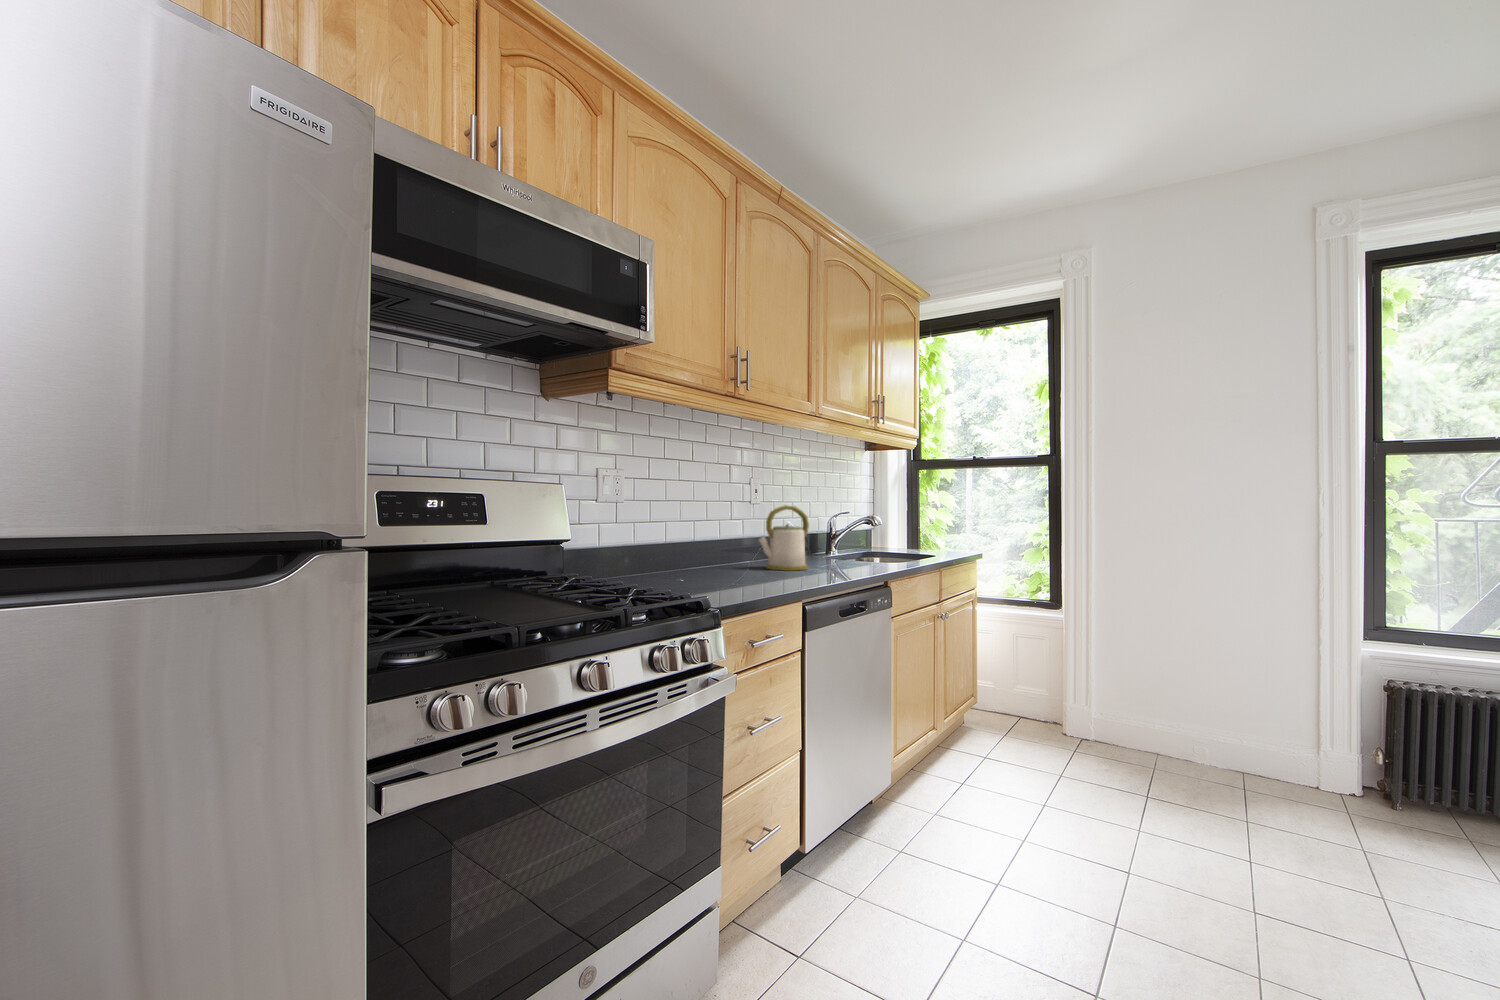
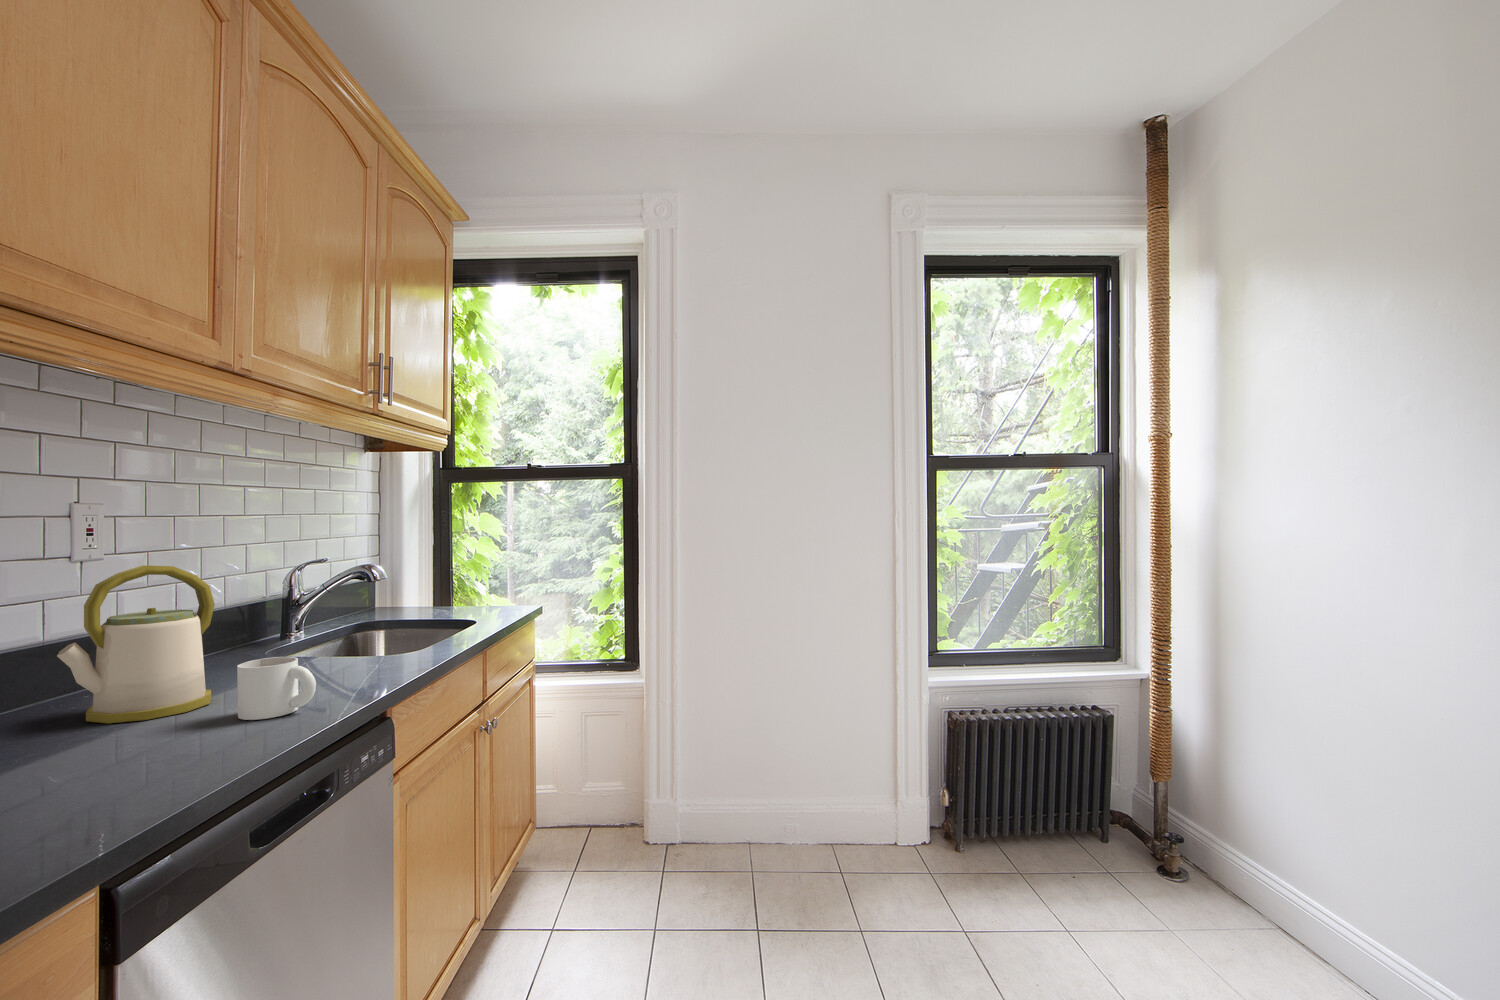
mug: none [820,550,851,575] -> present [237,657,316,720]

